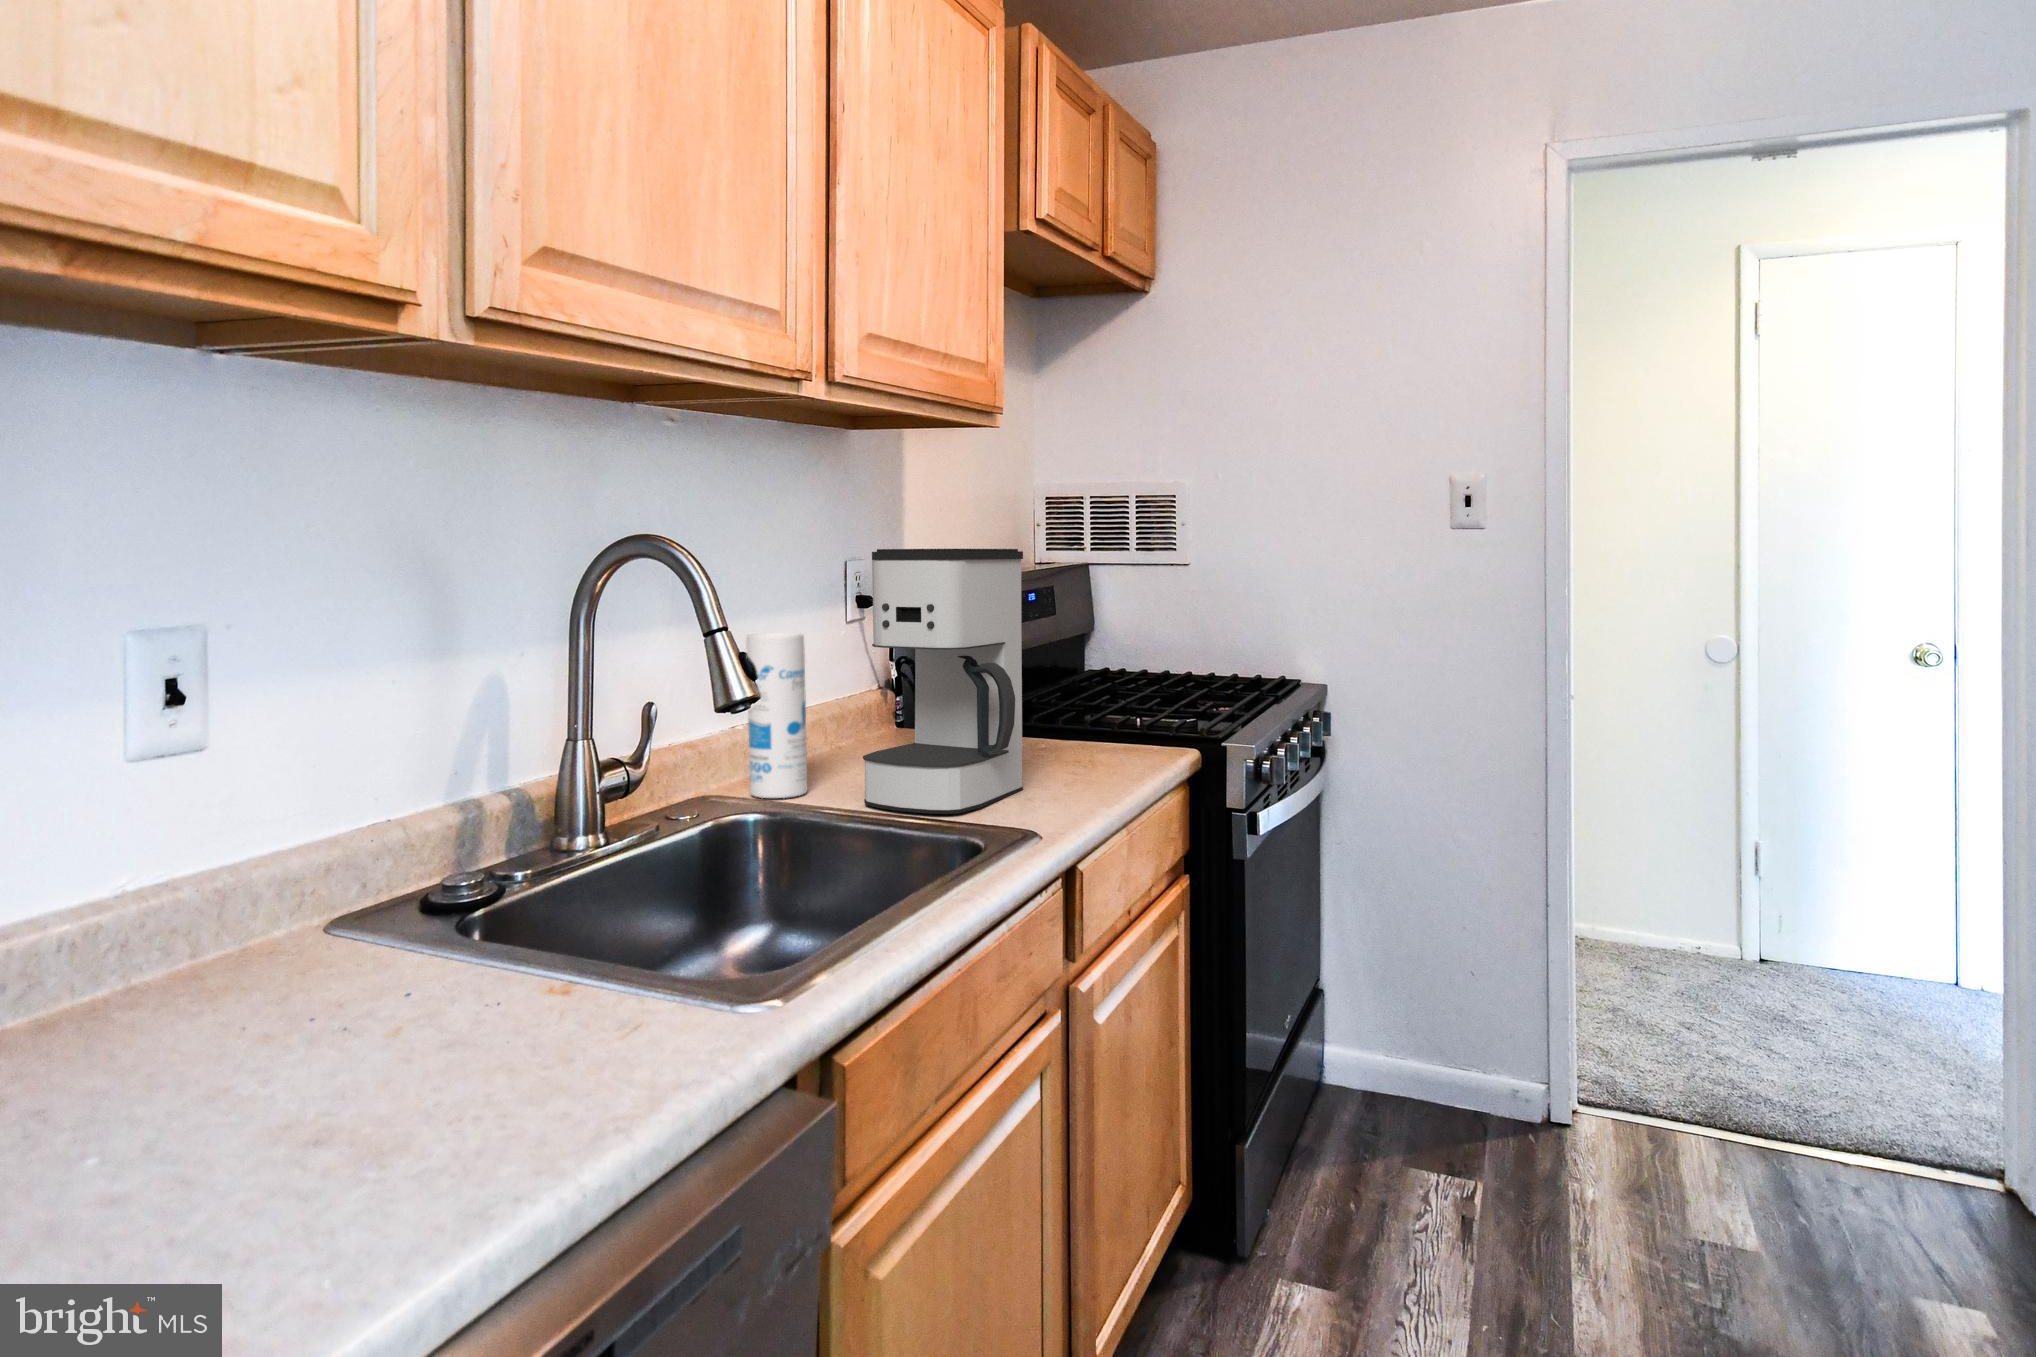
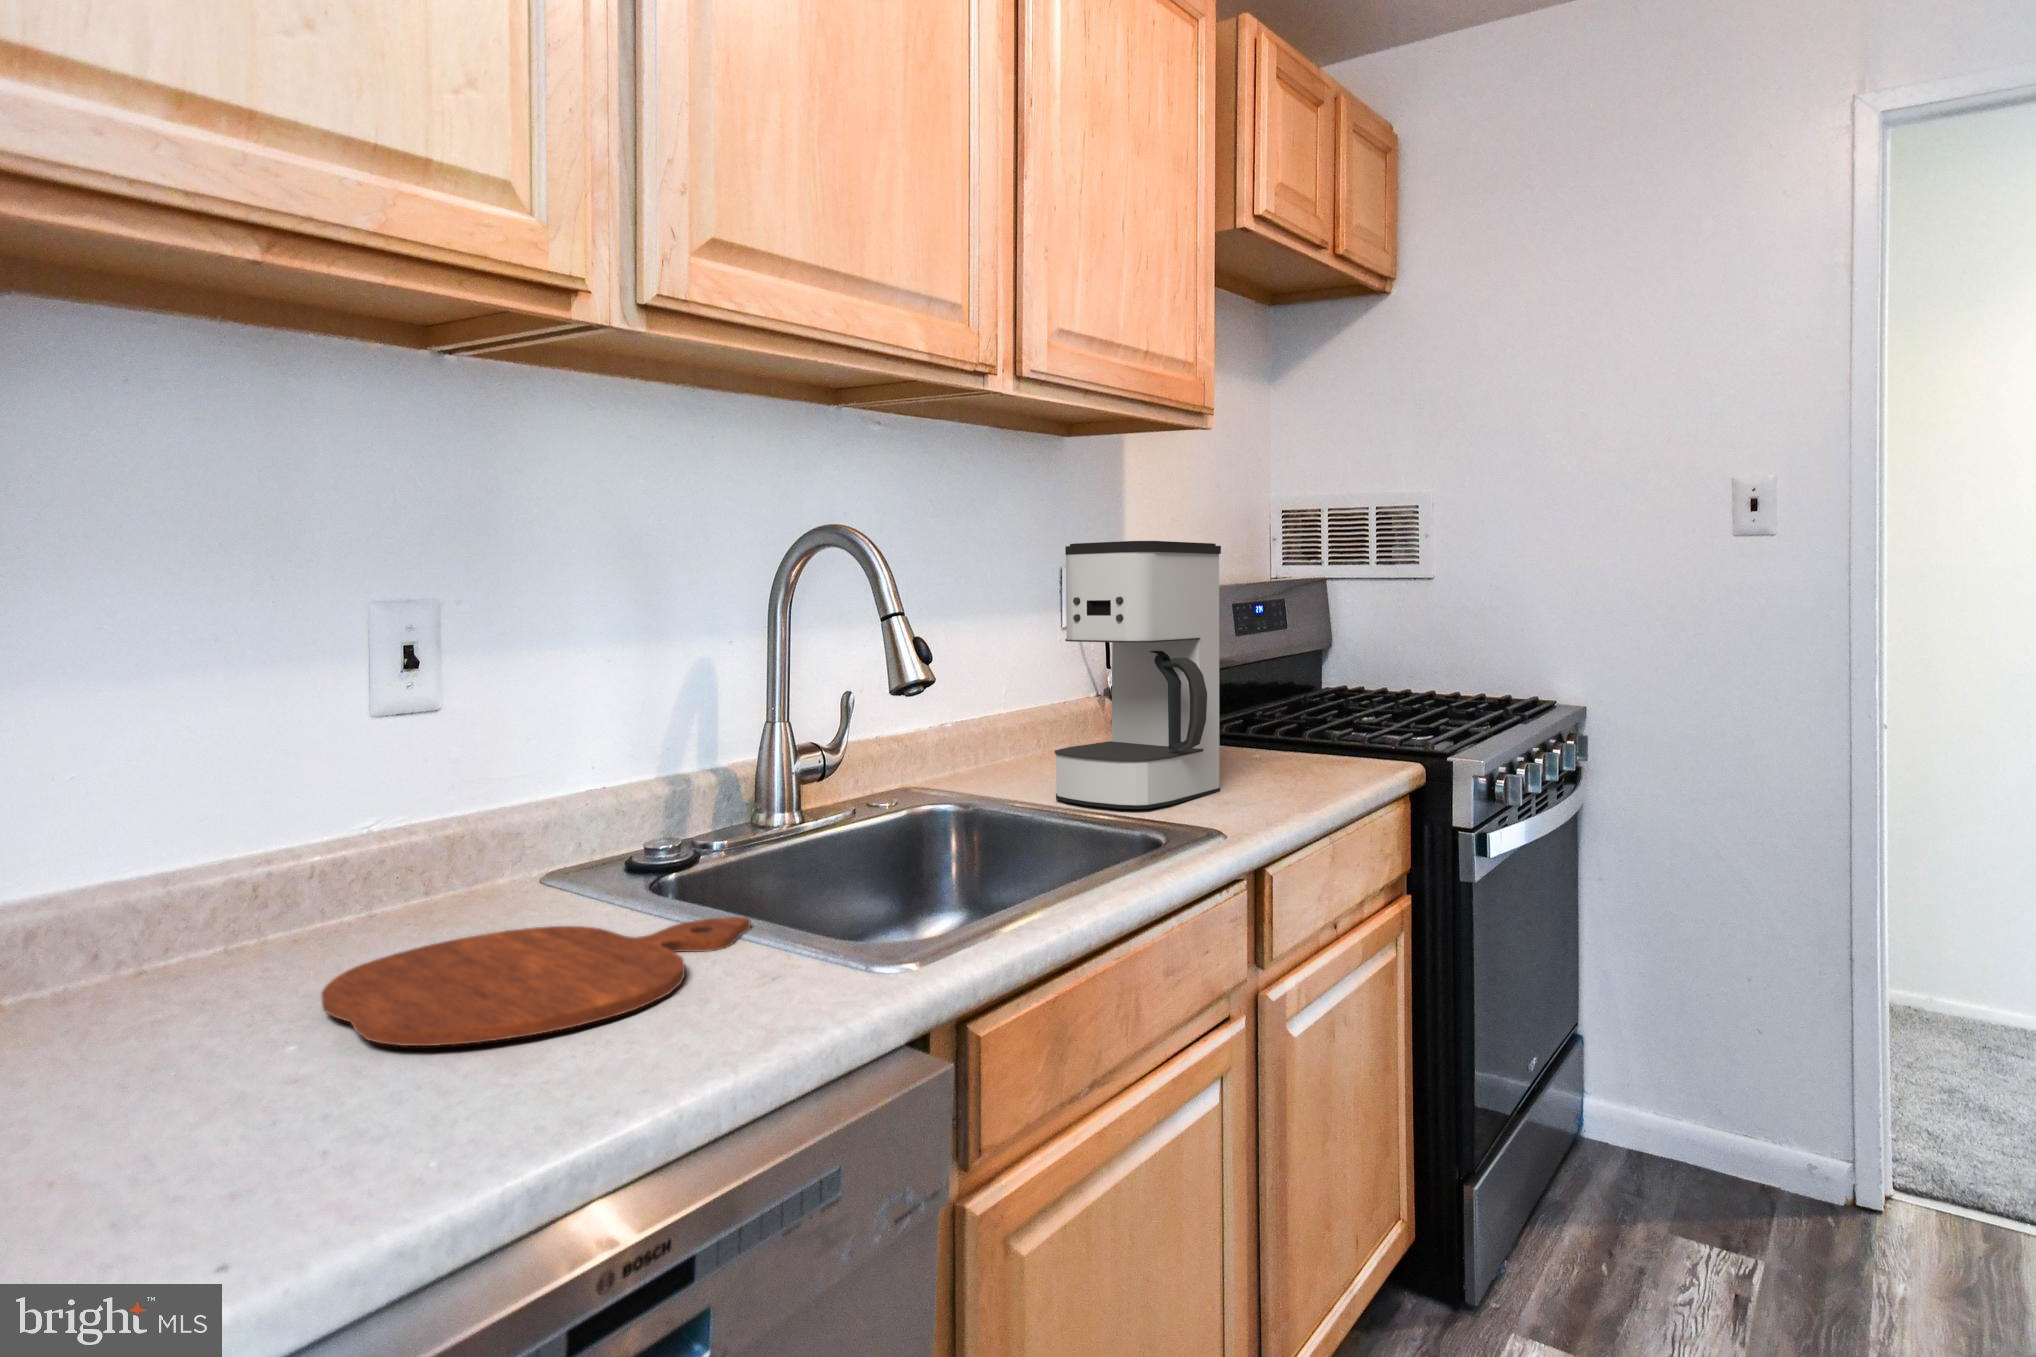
canister: present [746,633,807,798] -> none [947,630,1004,791]
cutting board: none [102,963,587,1156] -> present [321,917,750,1046]

